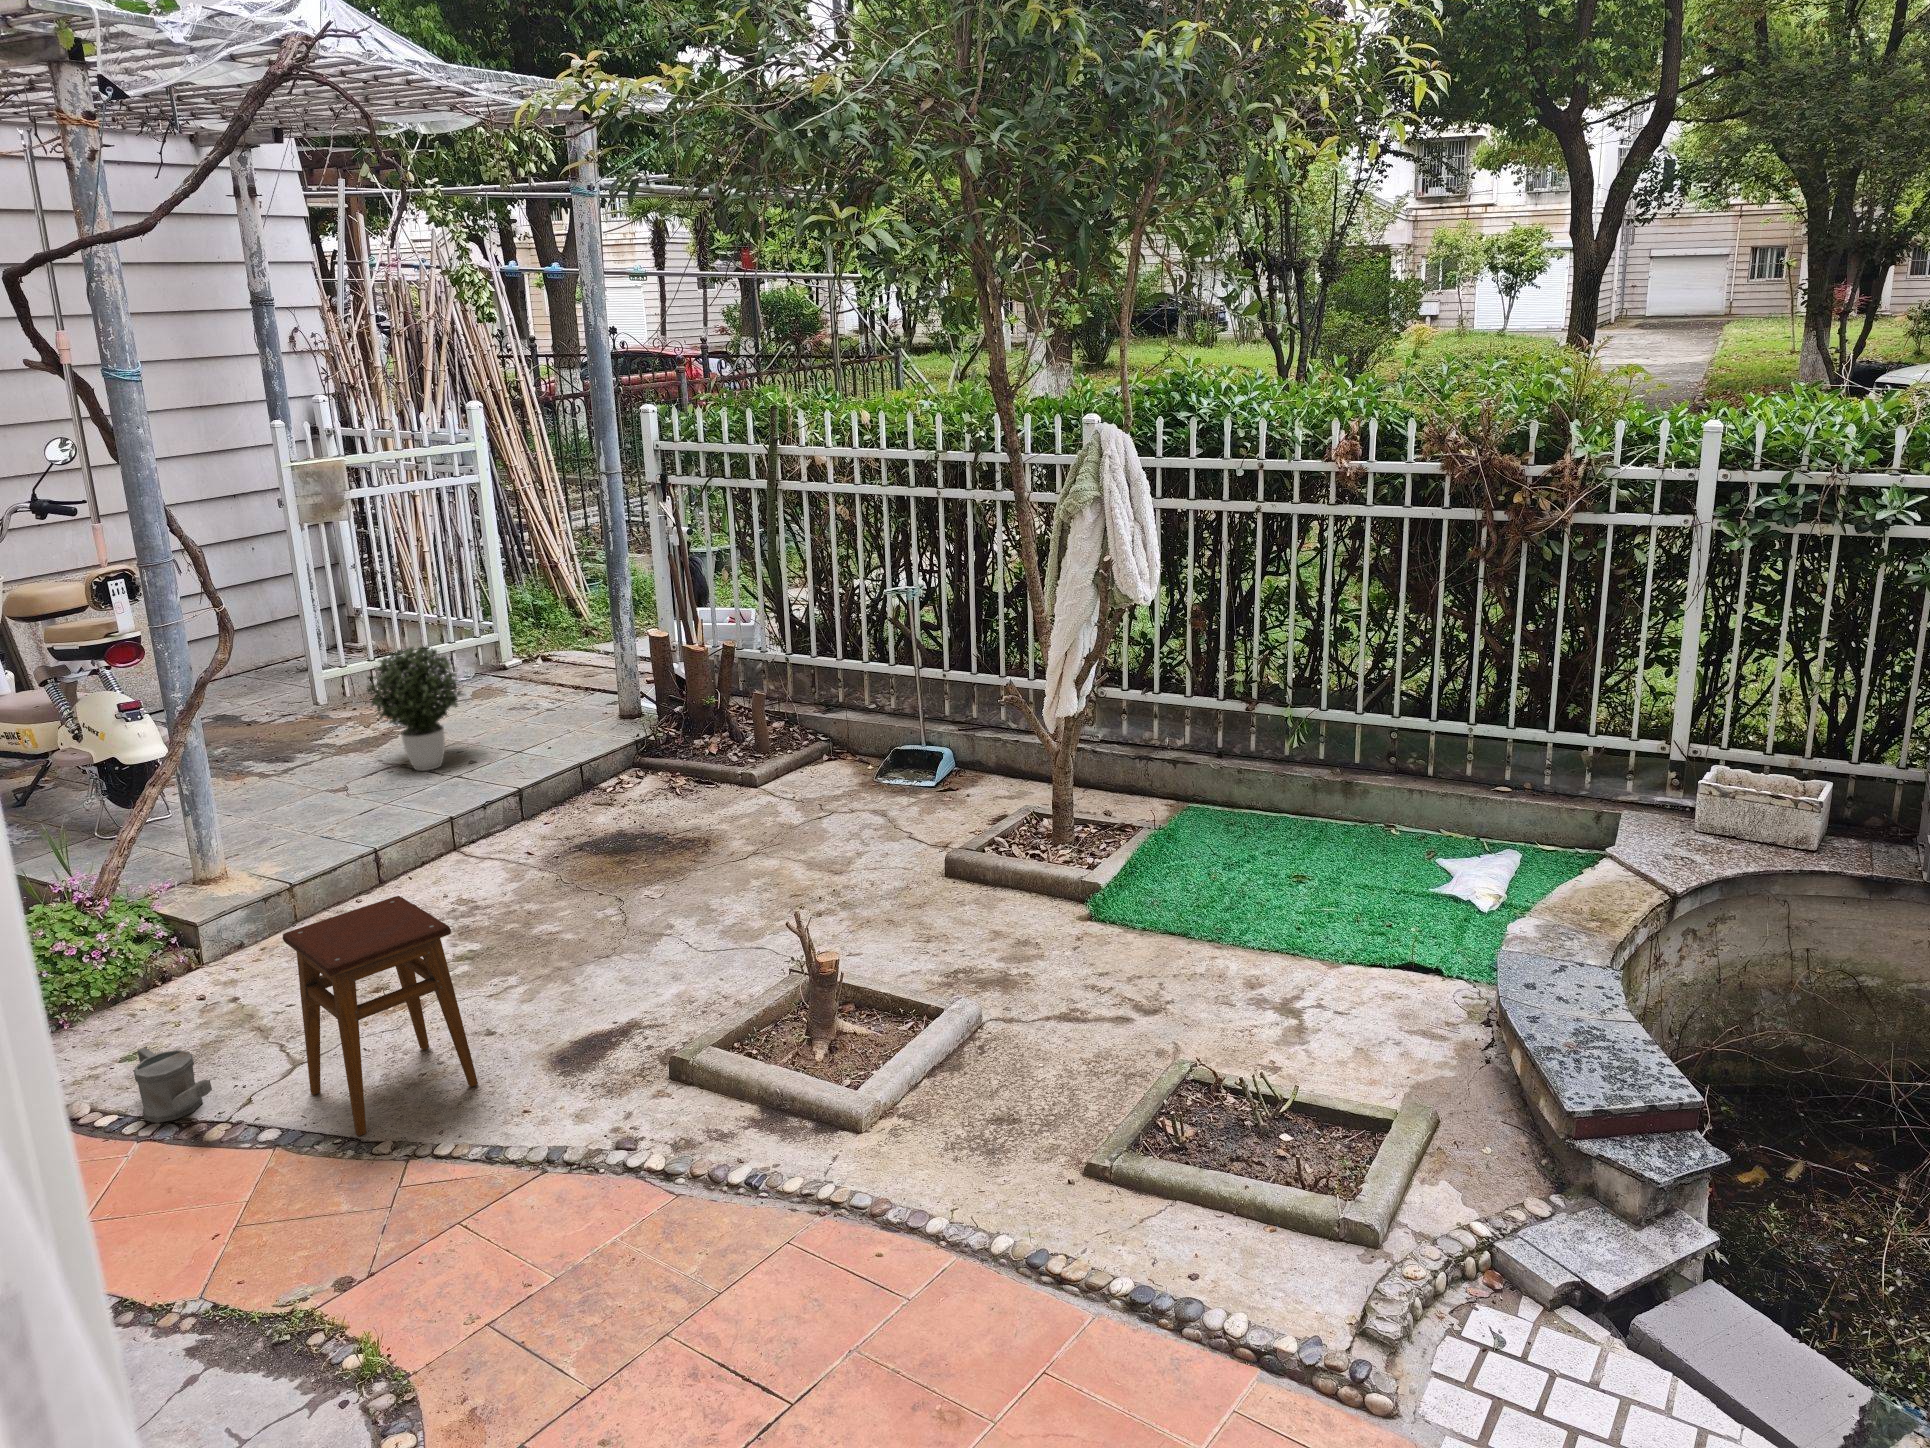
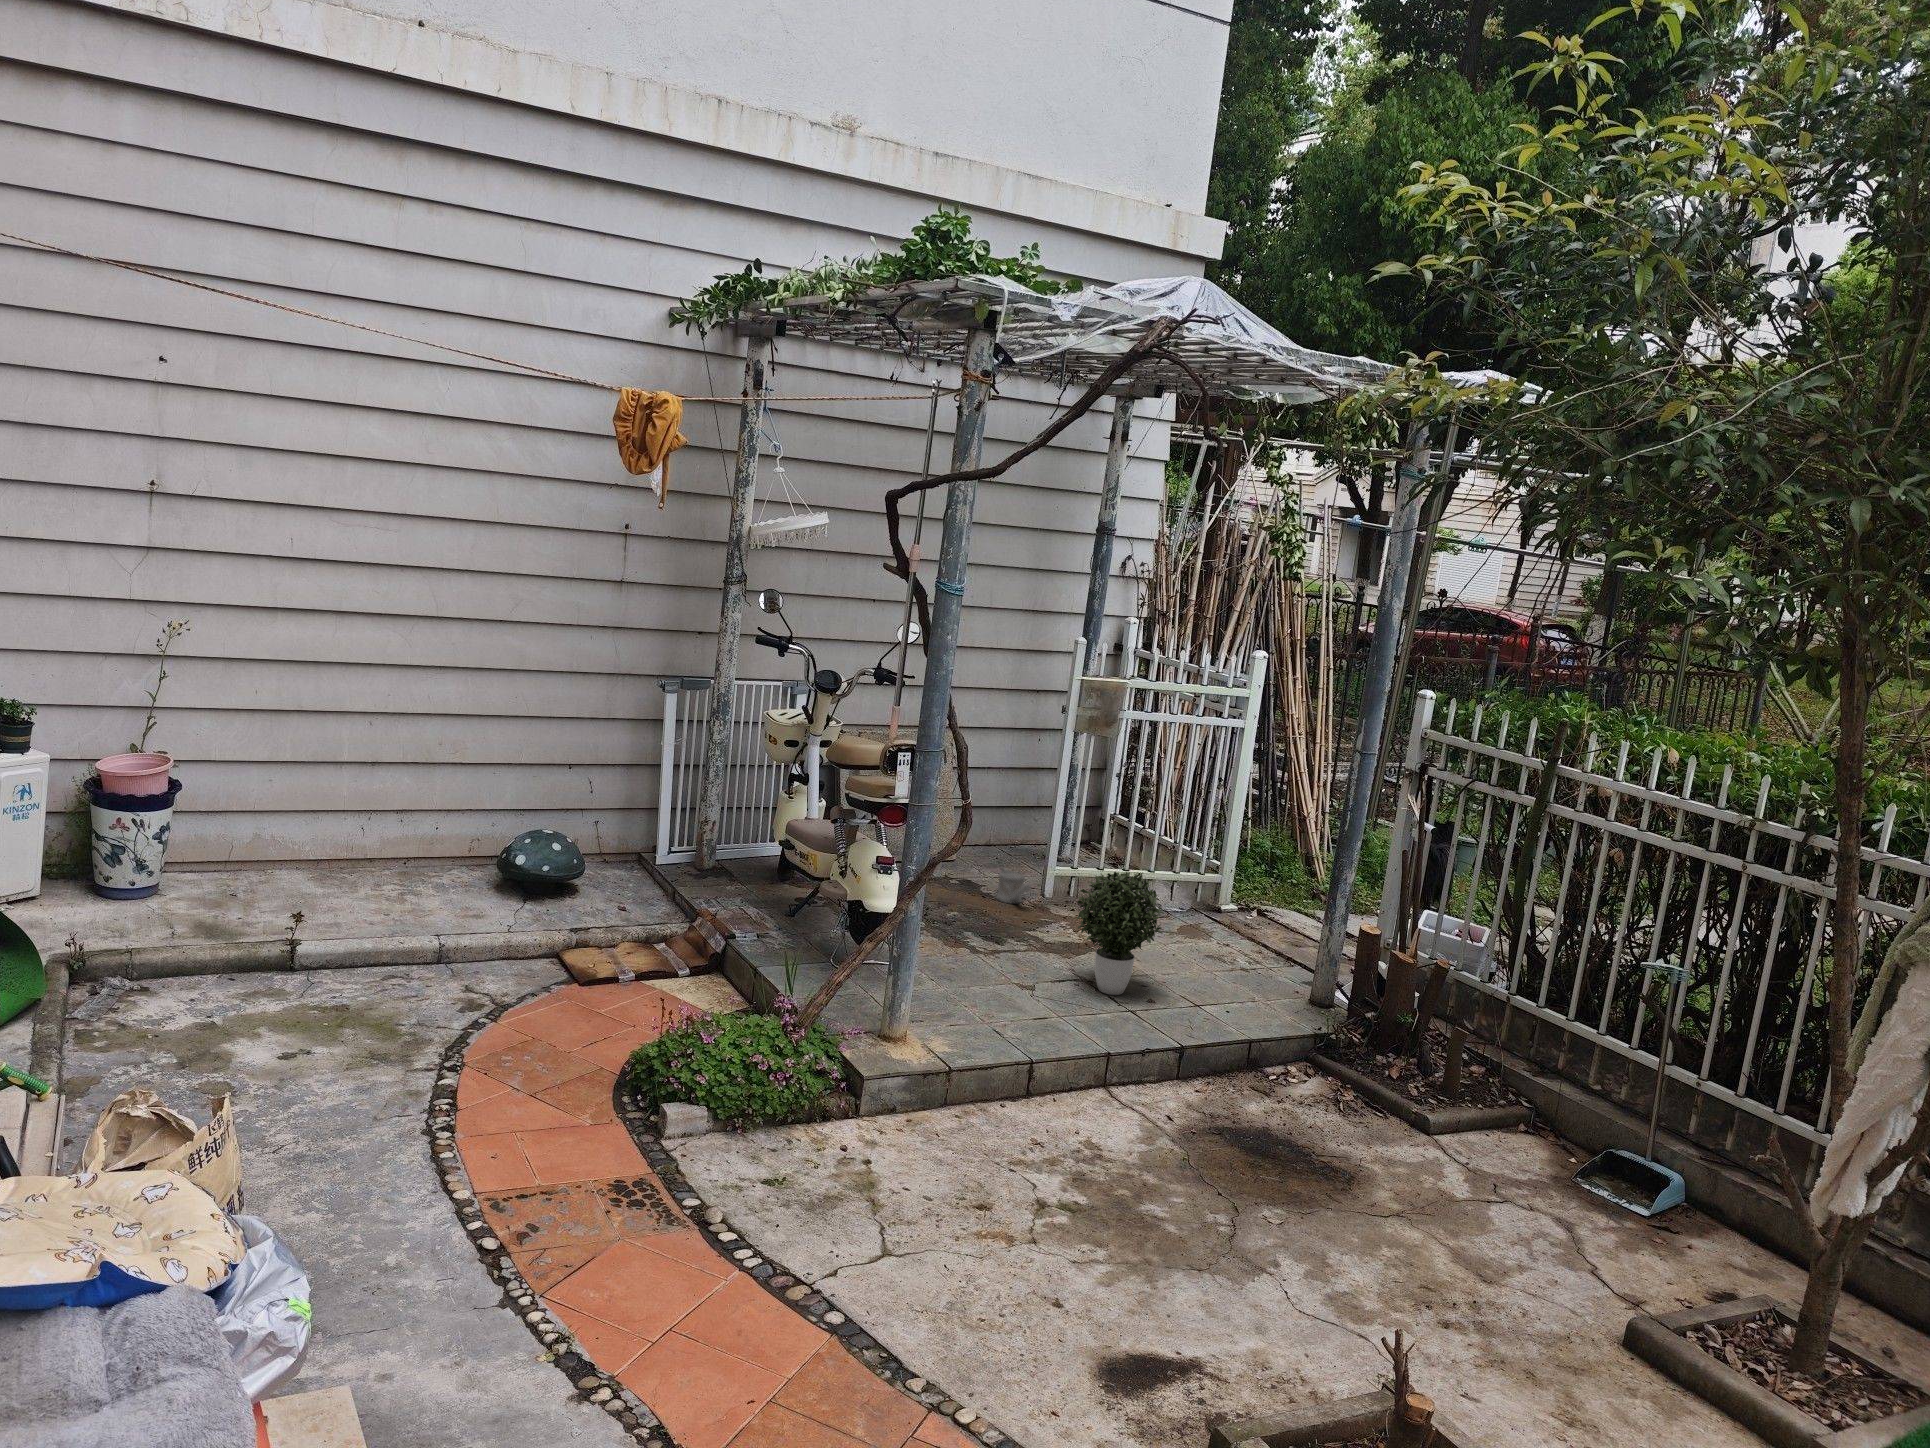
stool: present [283,896,478,1136] -> none [883,1131,1039,1362]
watering can: present [134,1047,212,1123] -> present [996,867,1031,904]

